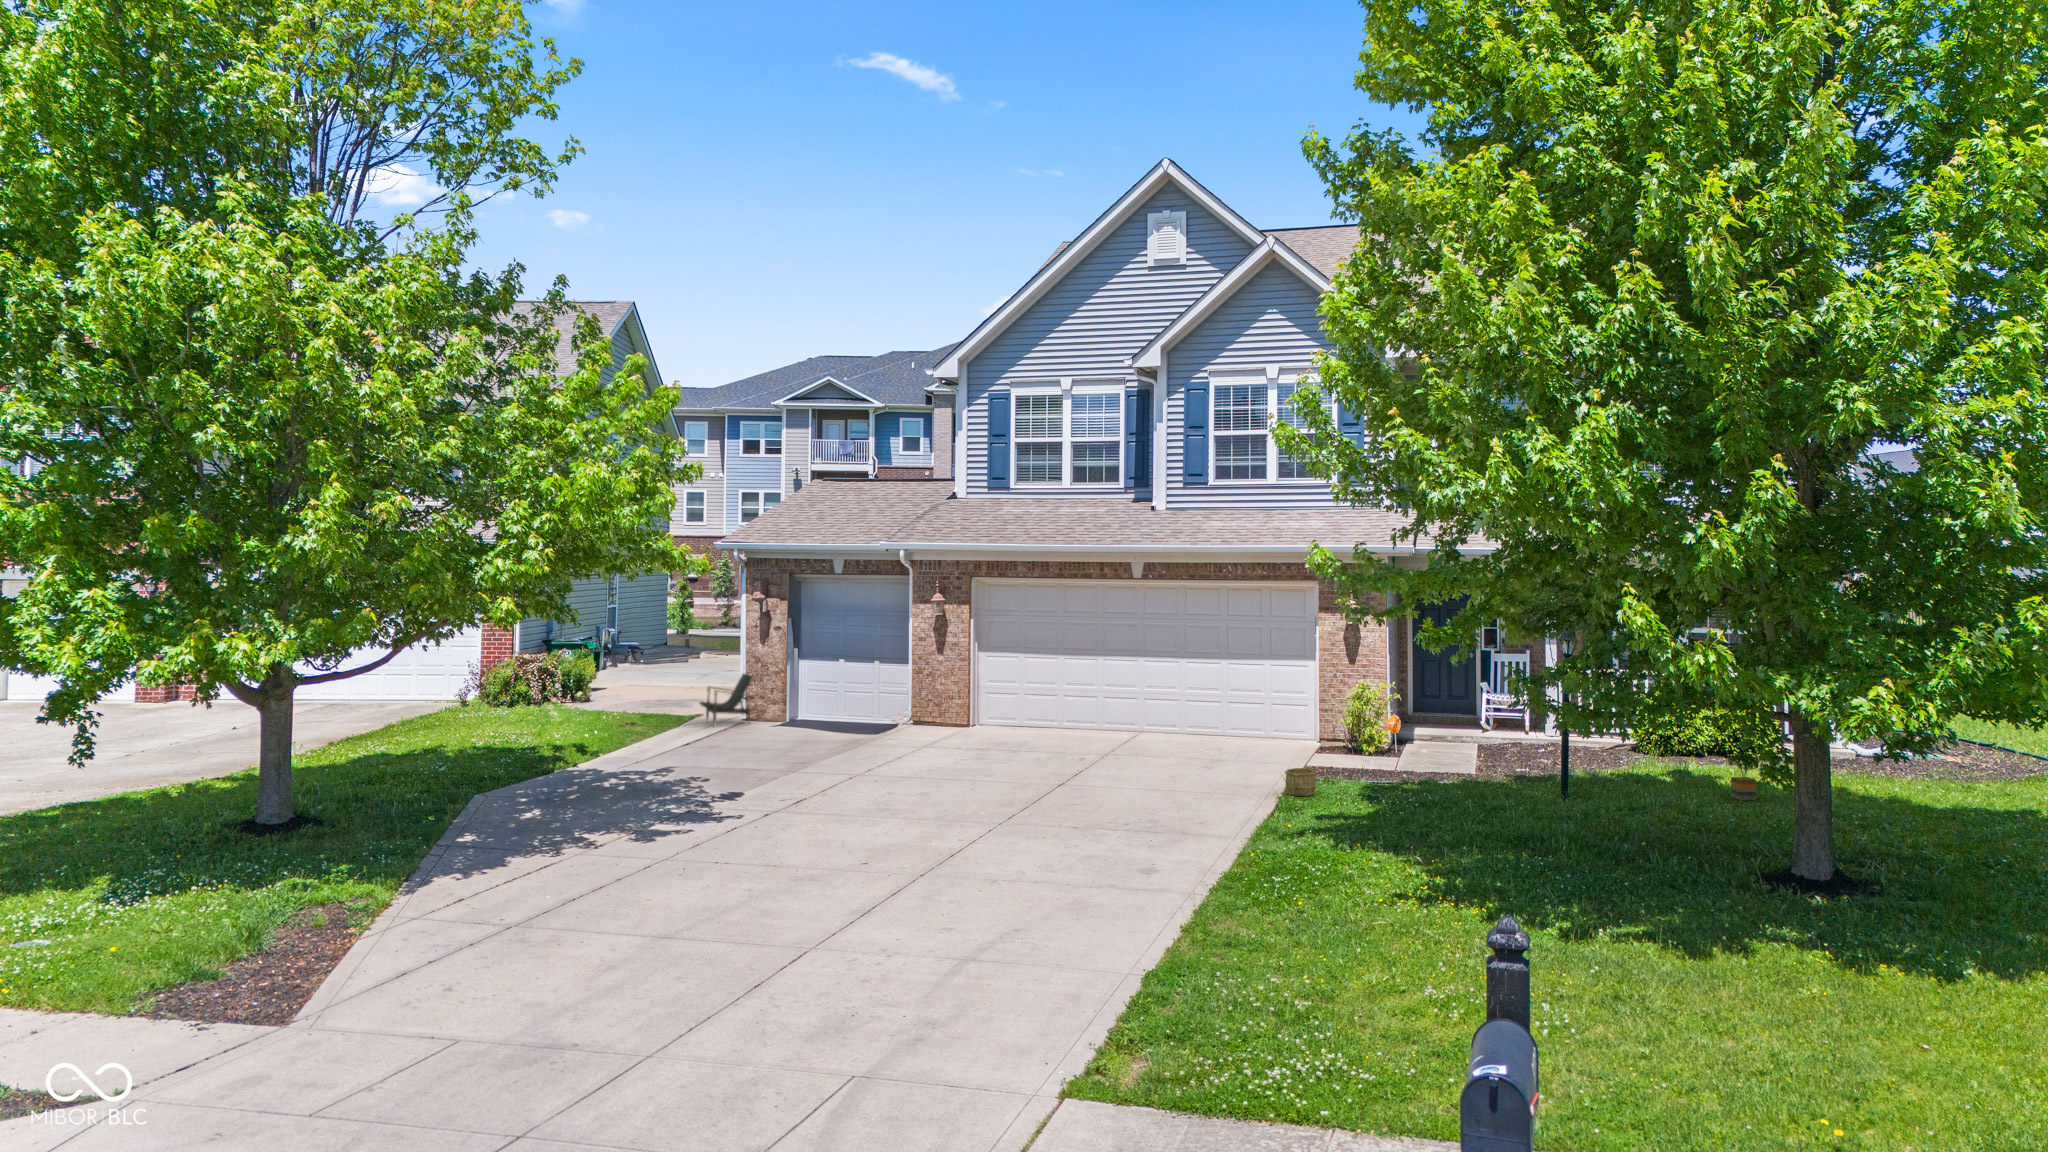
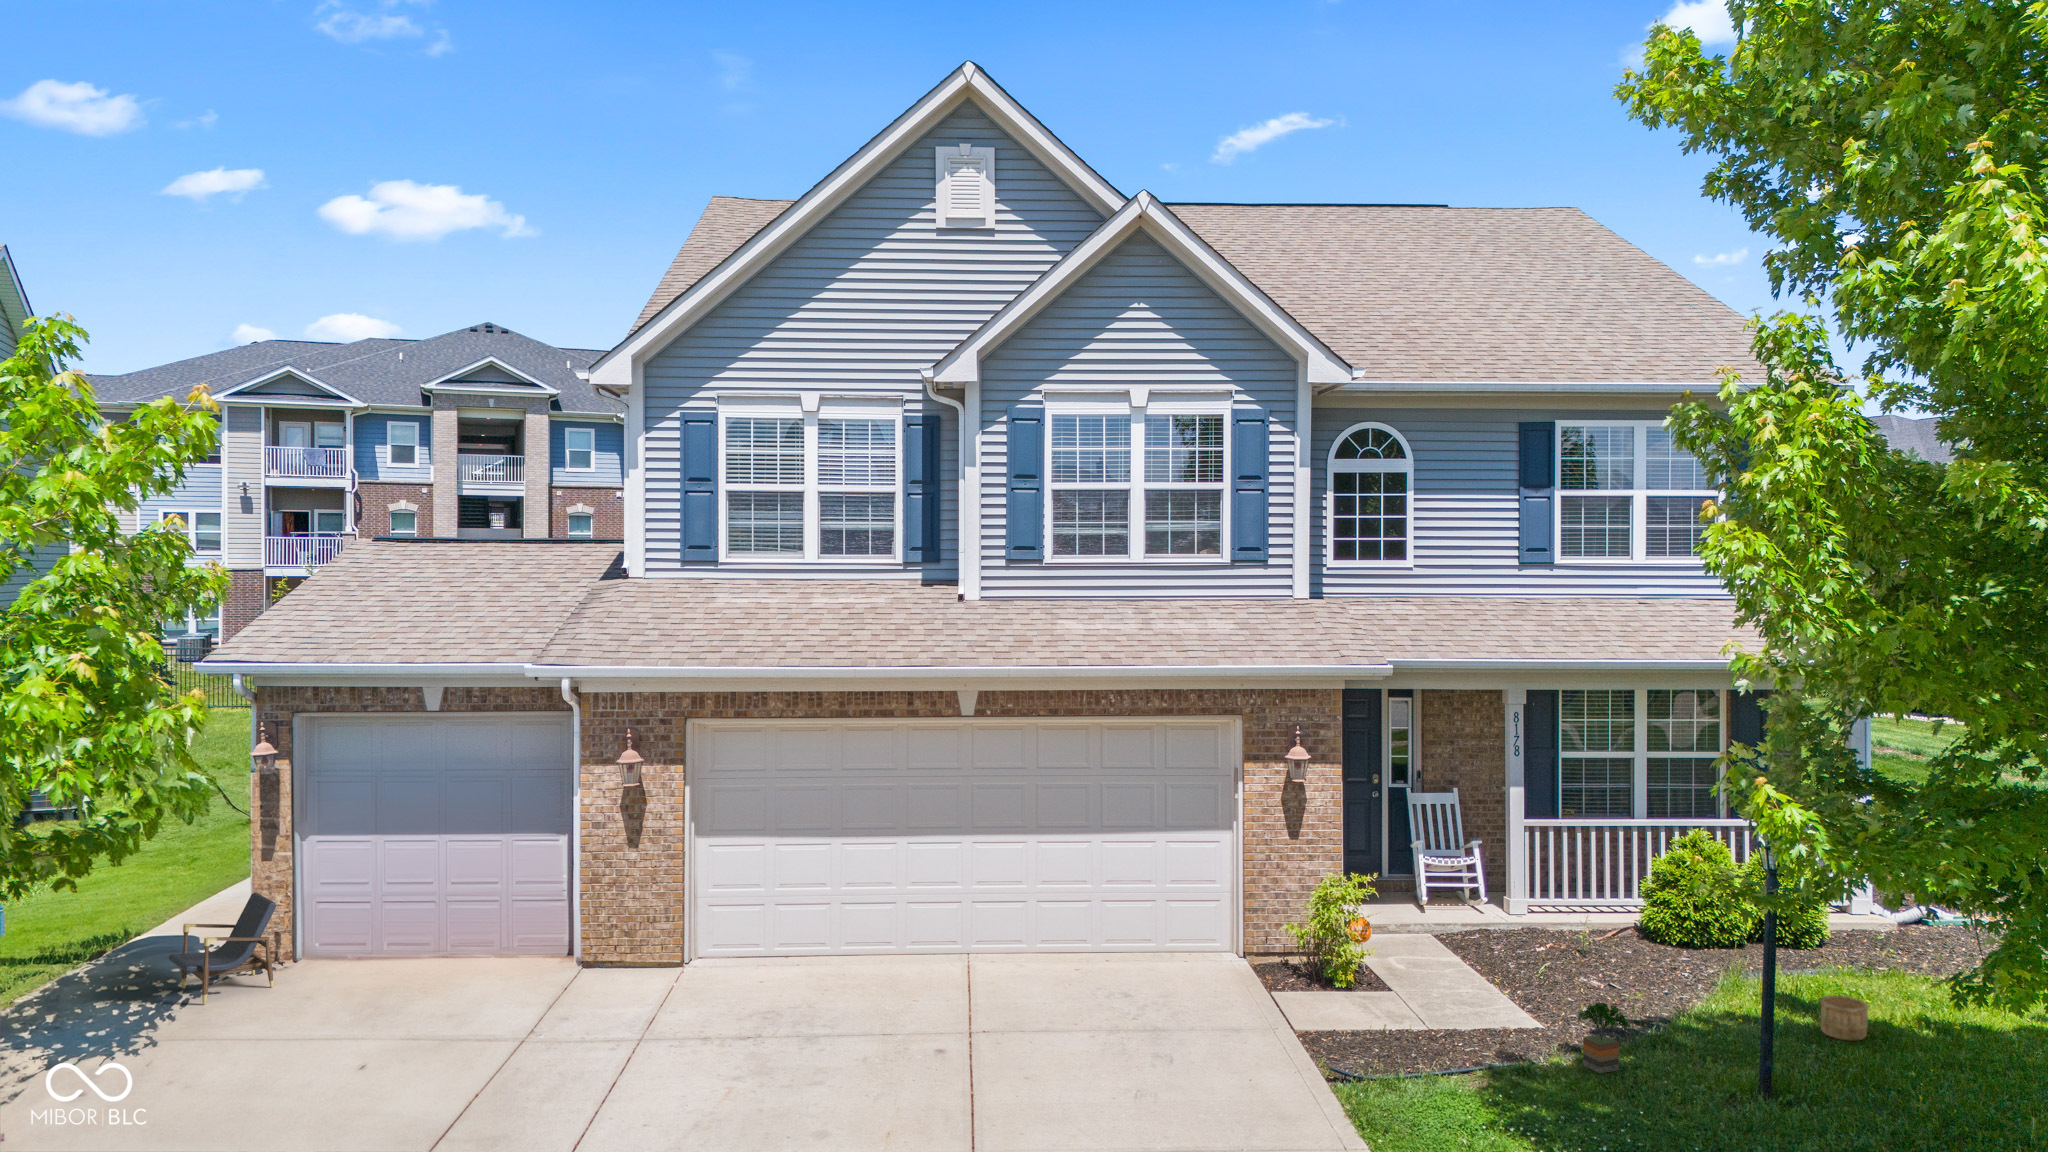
potted tree: present [1728,754,1760,800] -> present [1578,1002,1630,1073]
wooden bucket: present [1285,768,1316,796] -> present [1820,995,1869,1041]

